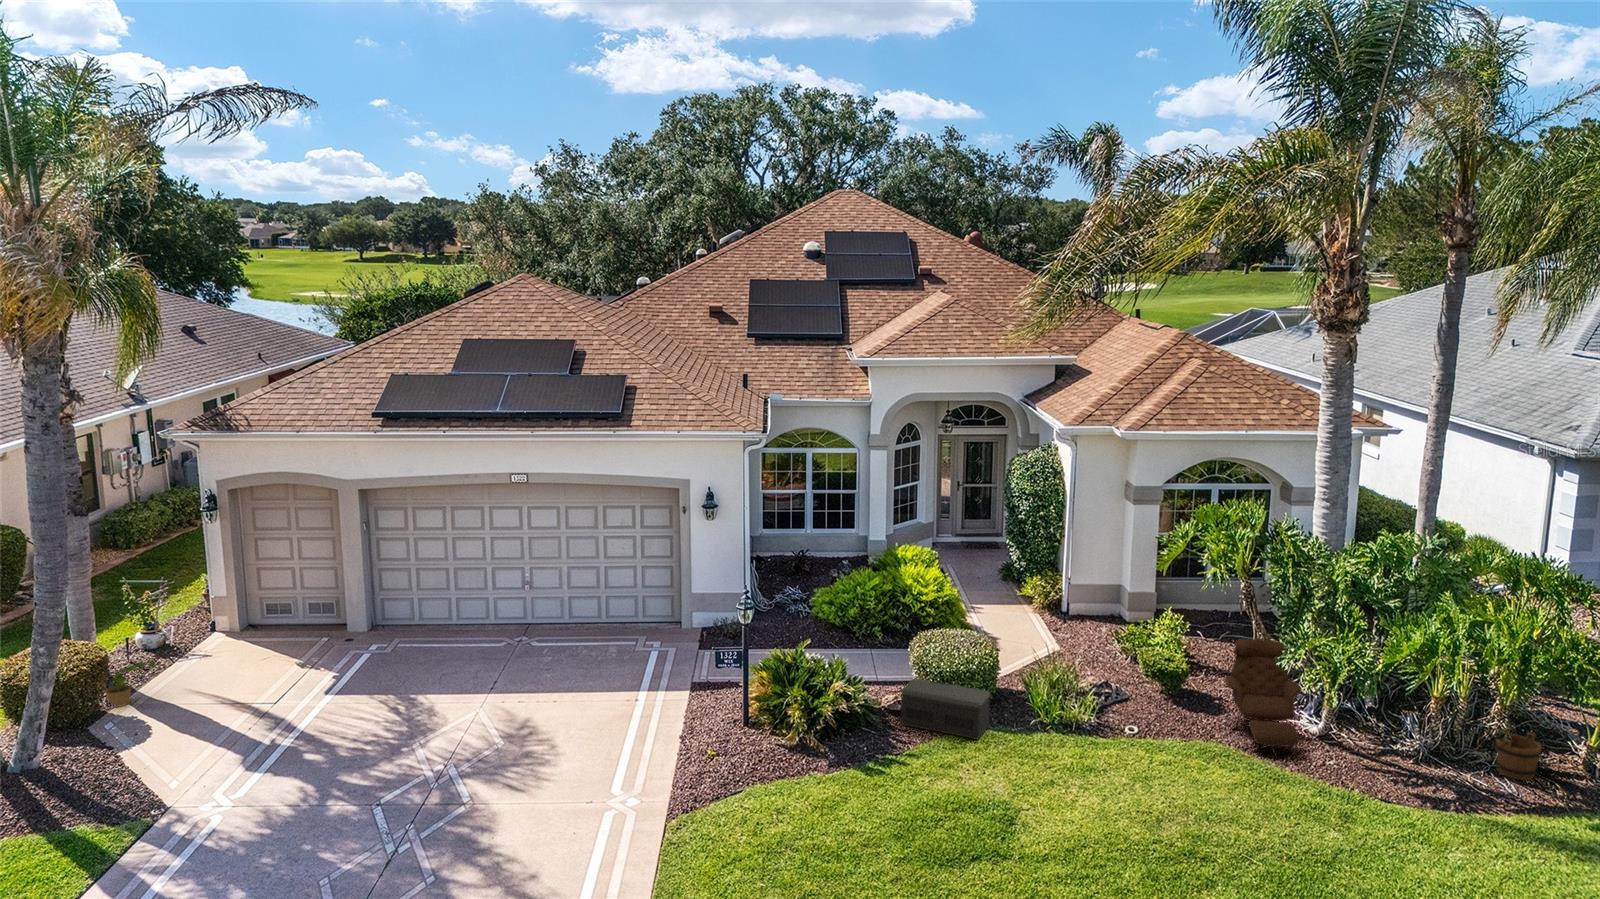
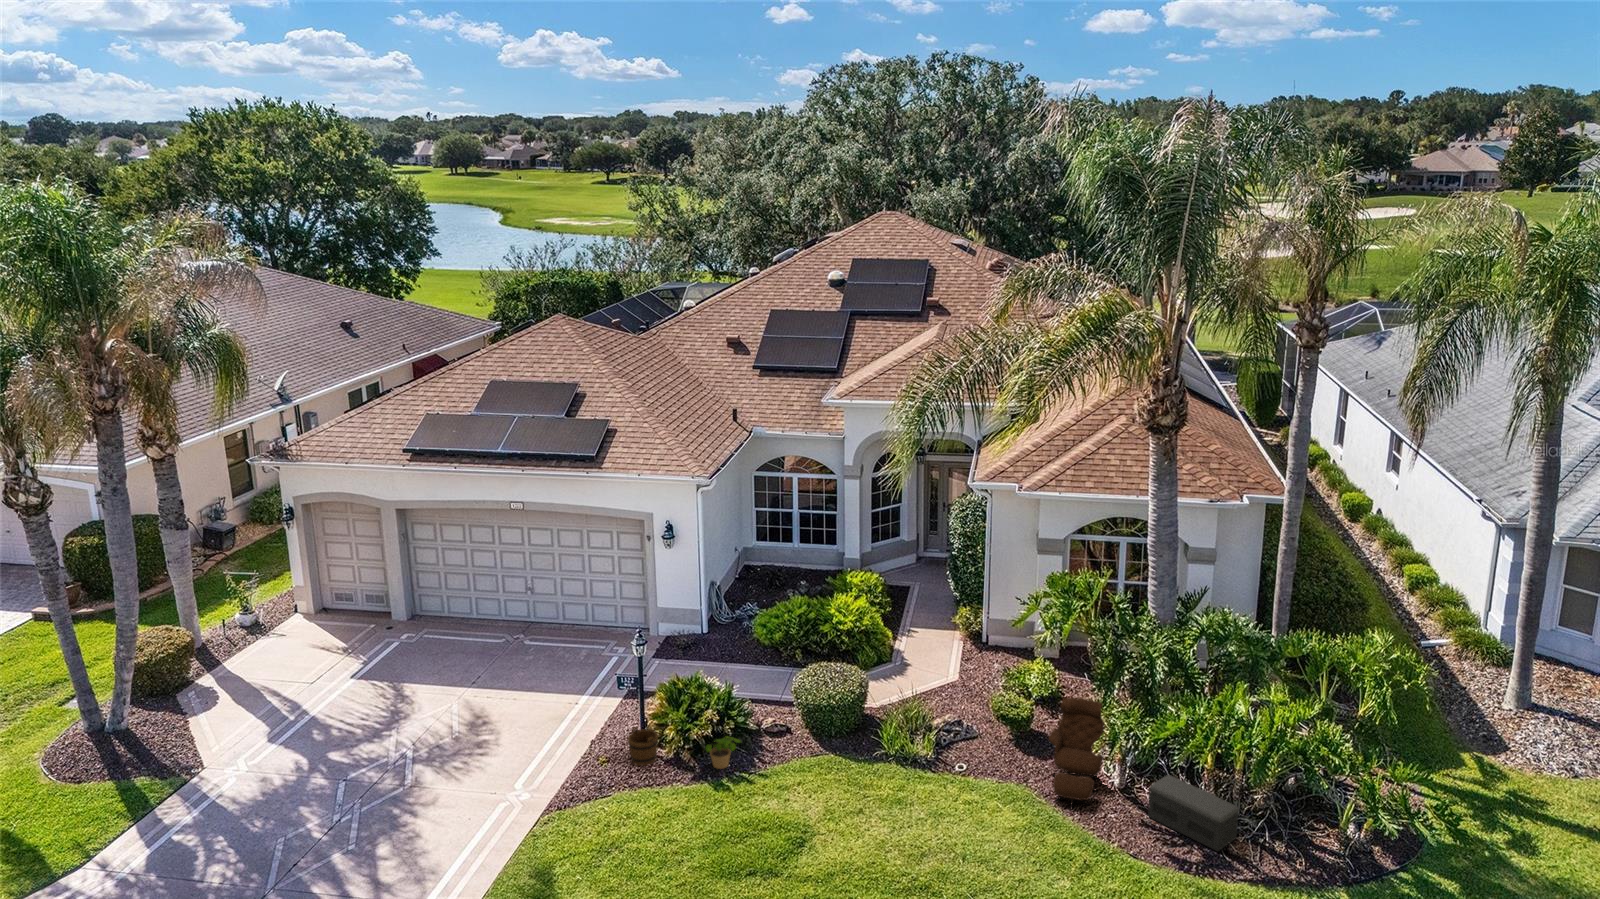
potted plant: present [105,661,155,707] -> present [705,736,741,769]
storage bench: present [901,678,990,739] -> present [1148,775,1239,851]
bucket: present [1495,732,1542,780] -> present [628,727,658,766]

